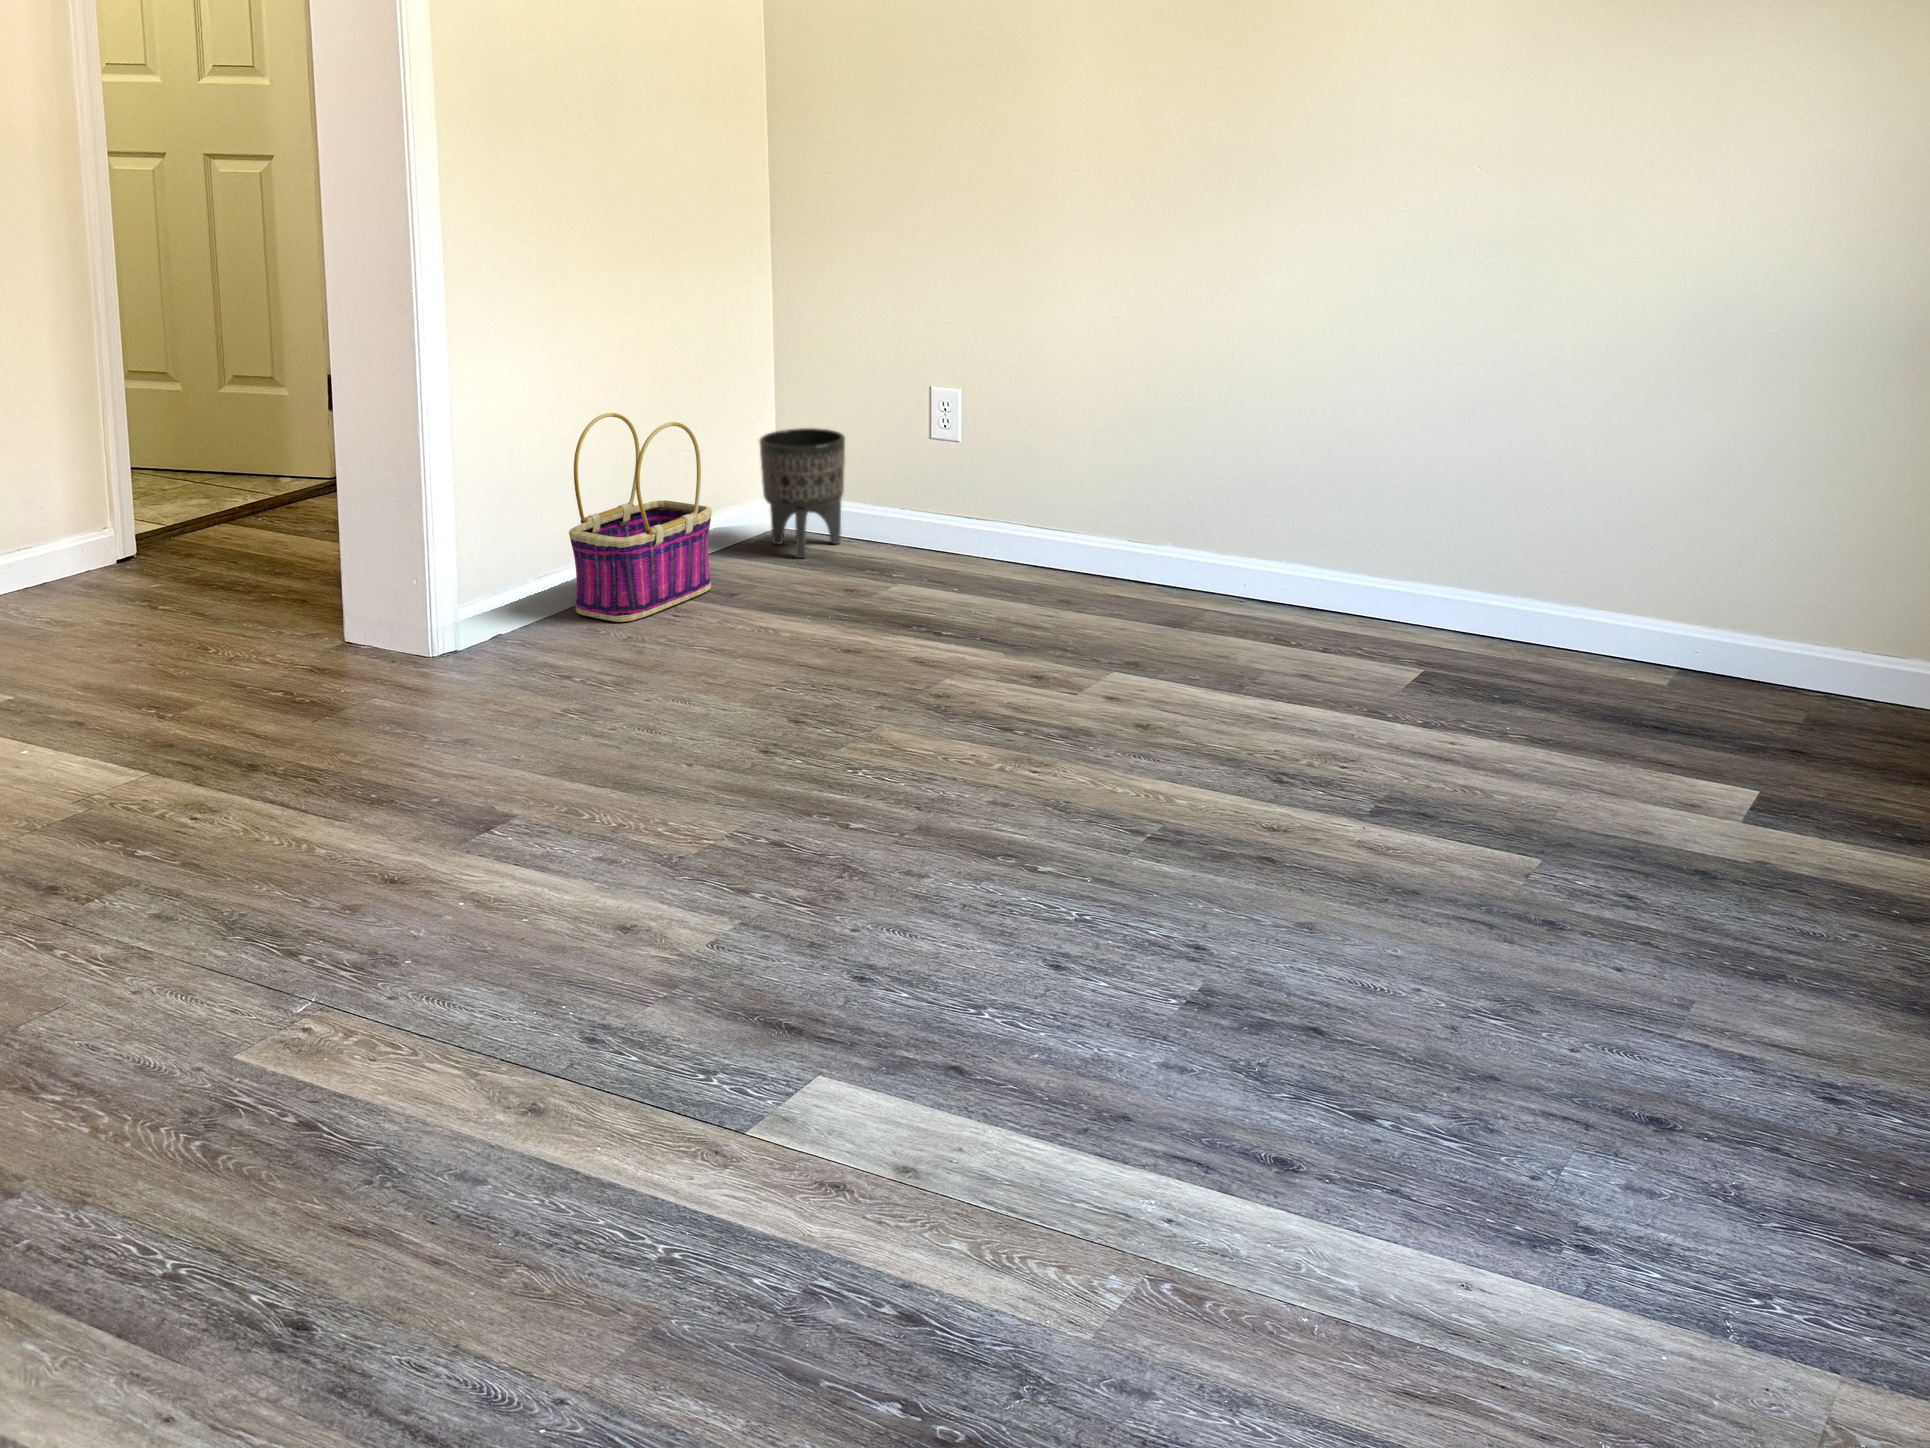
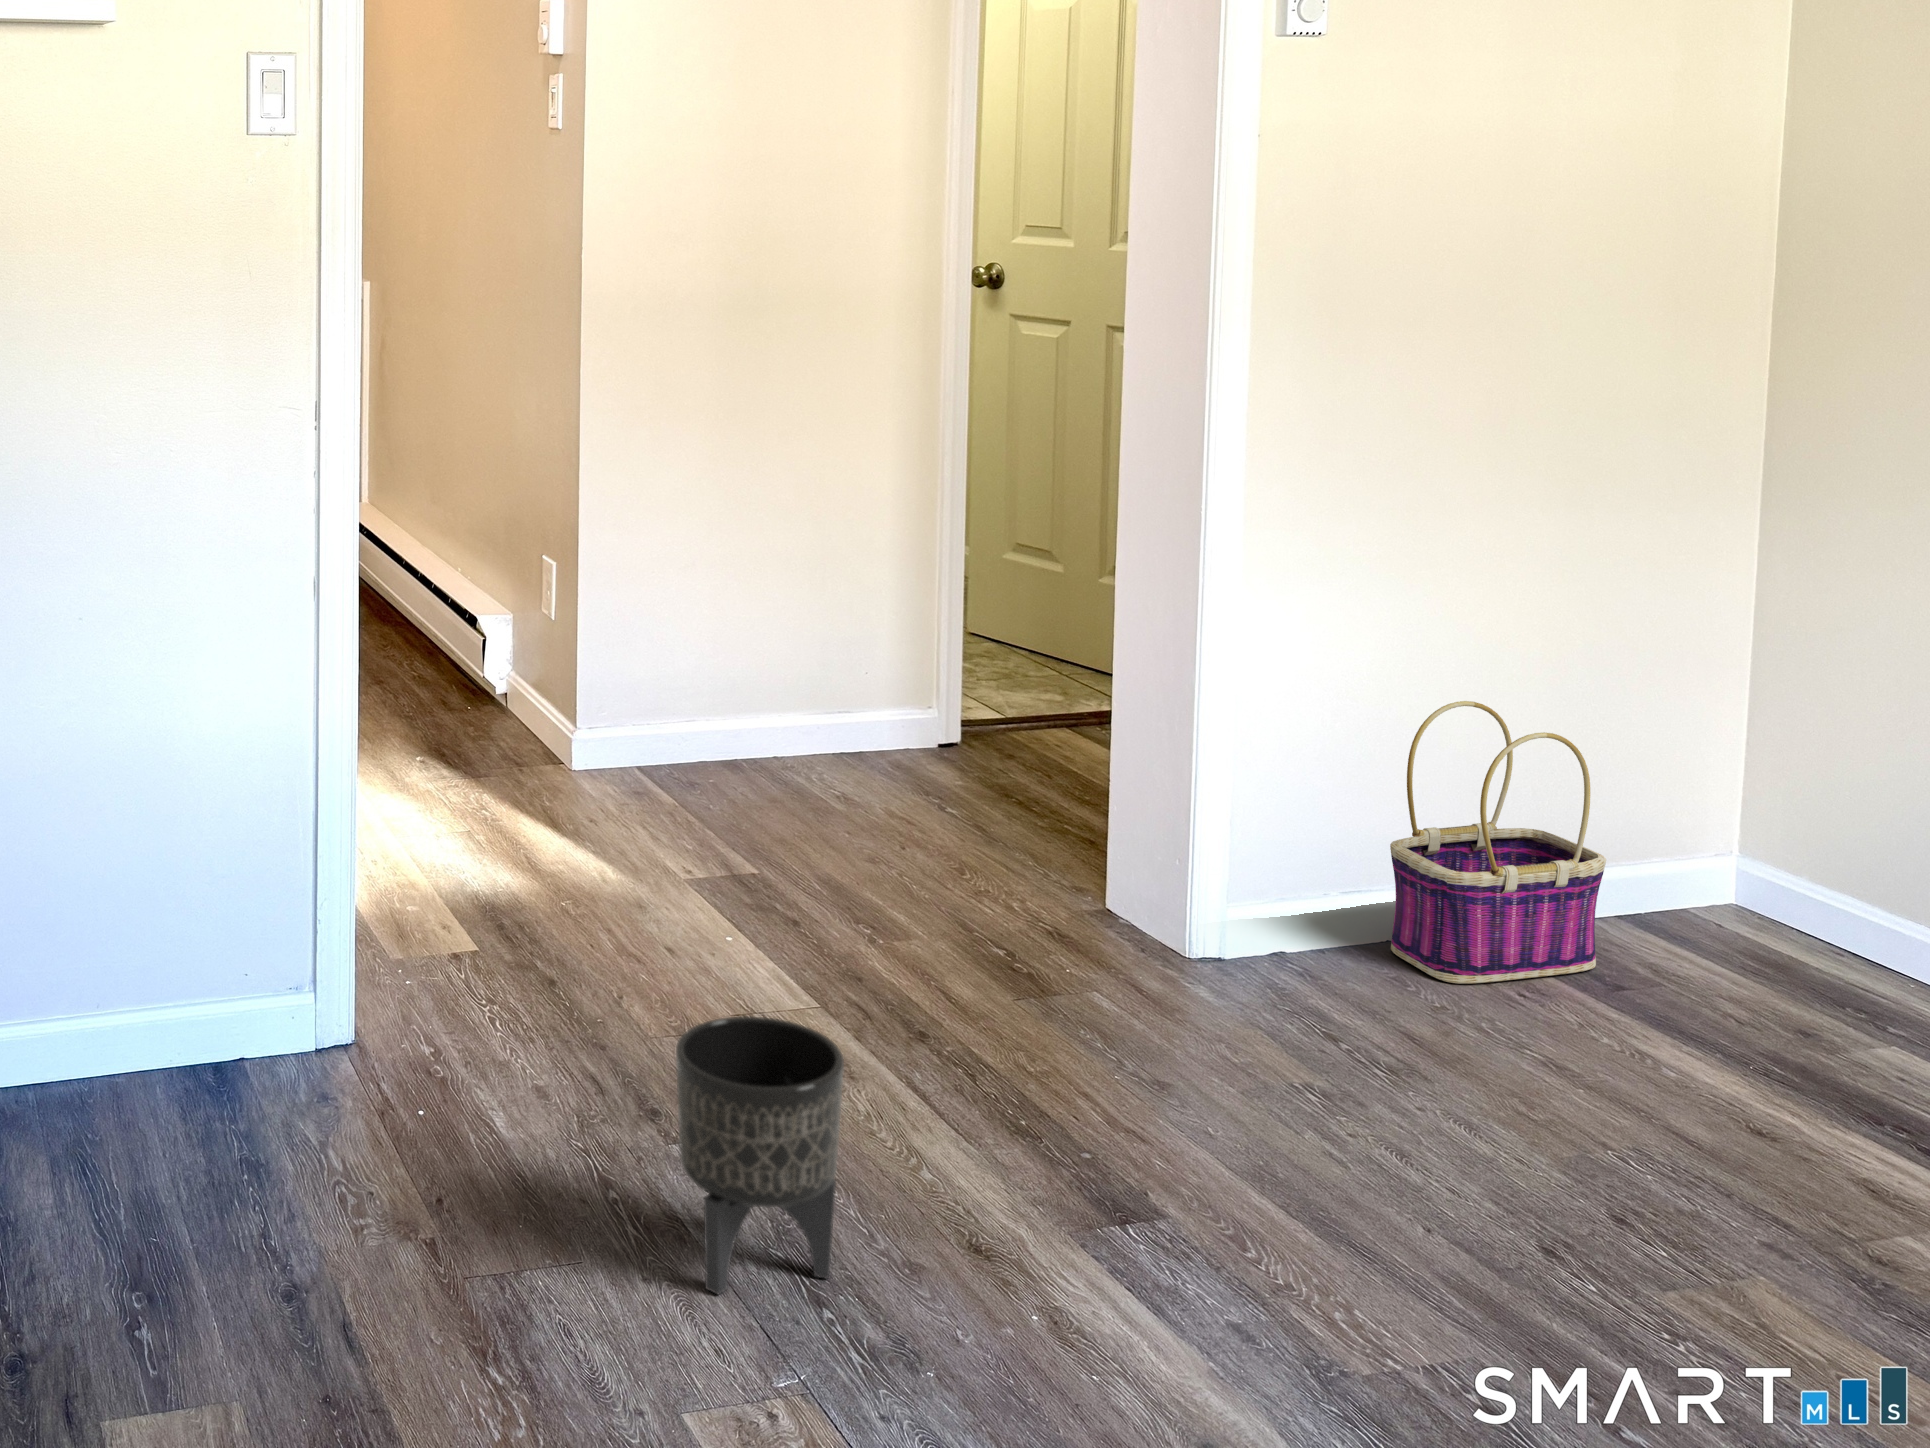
planter: present [759,428,845,558] -> present [676,1016,844,1294]

